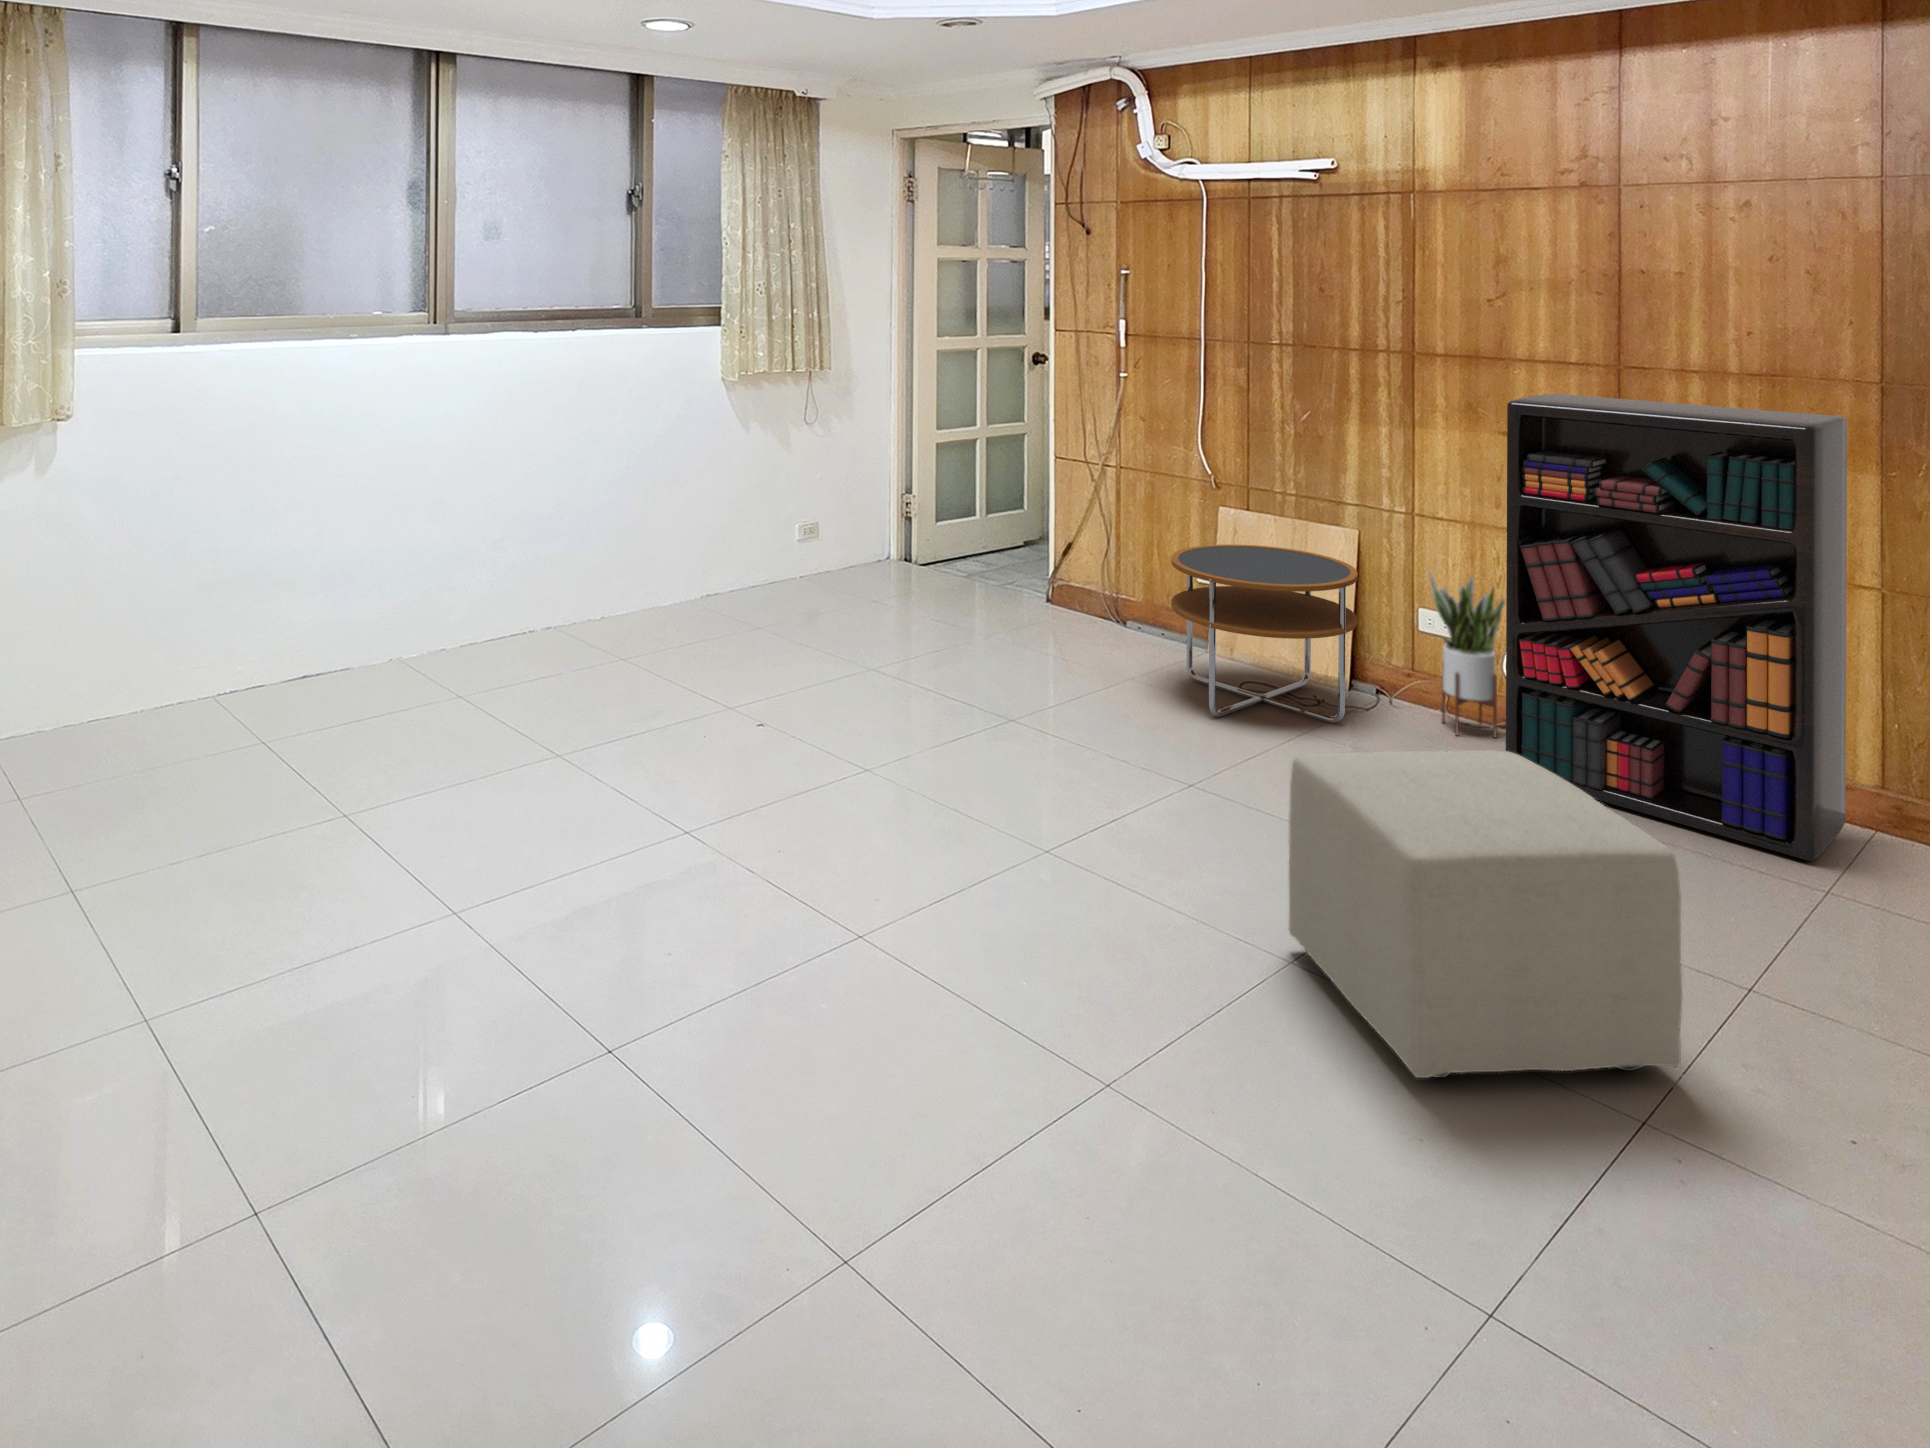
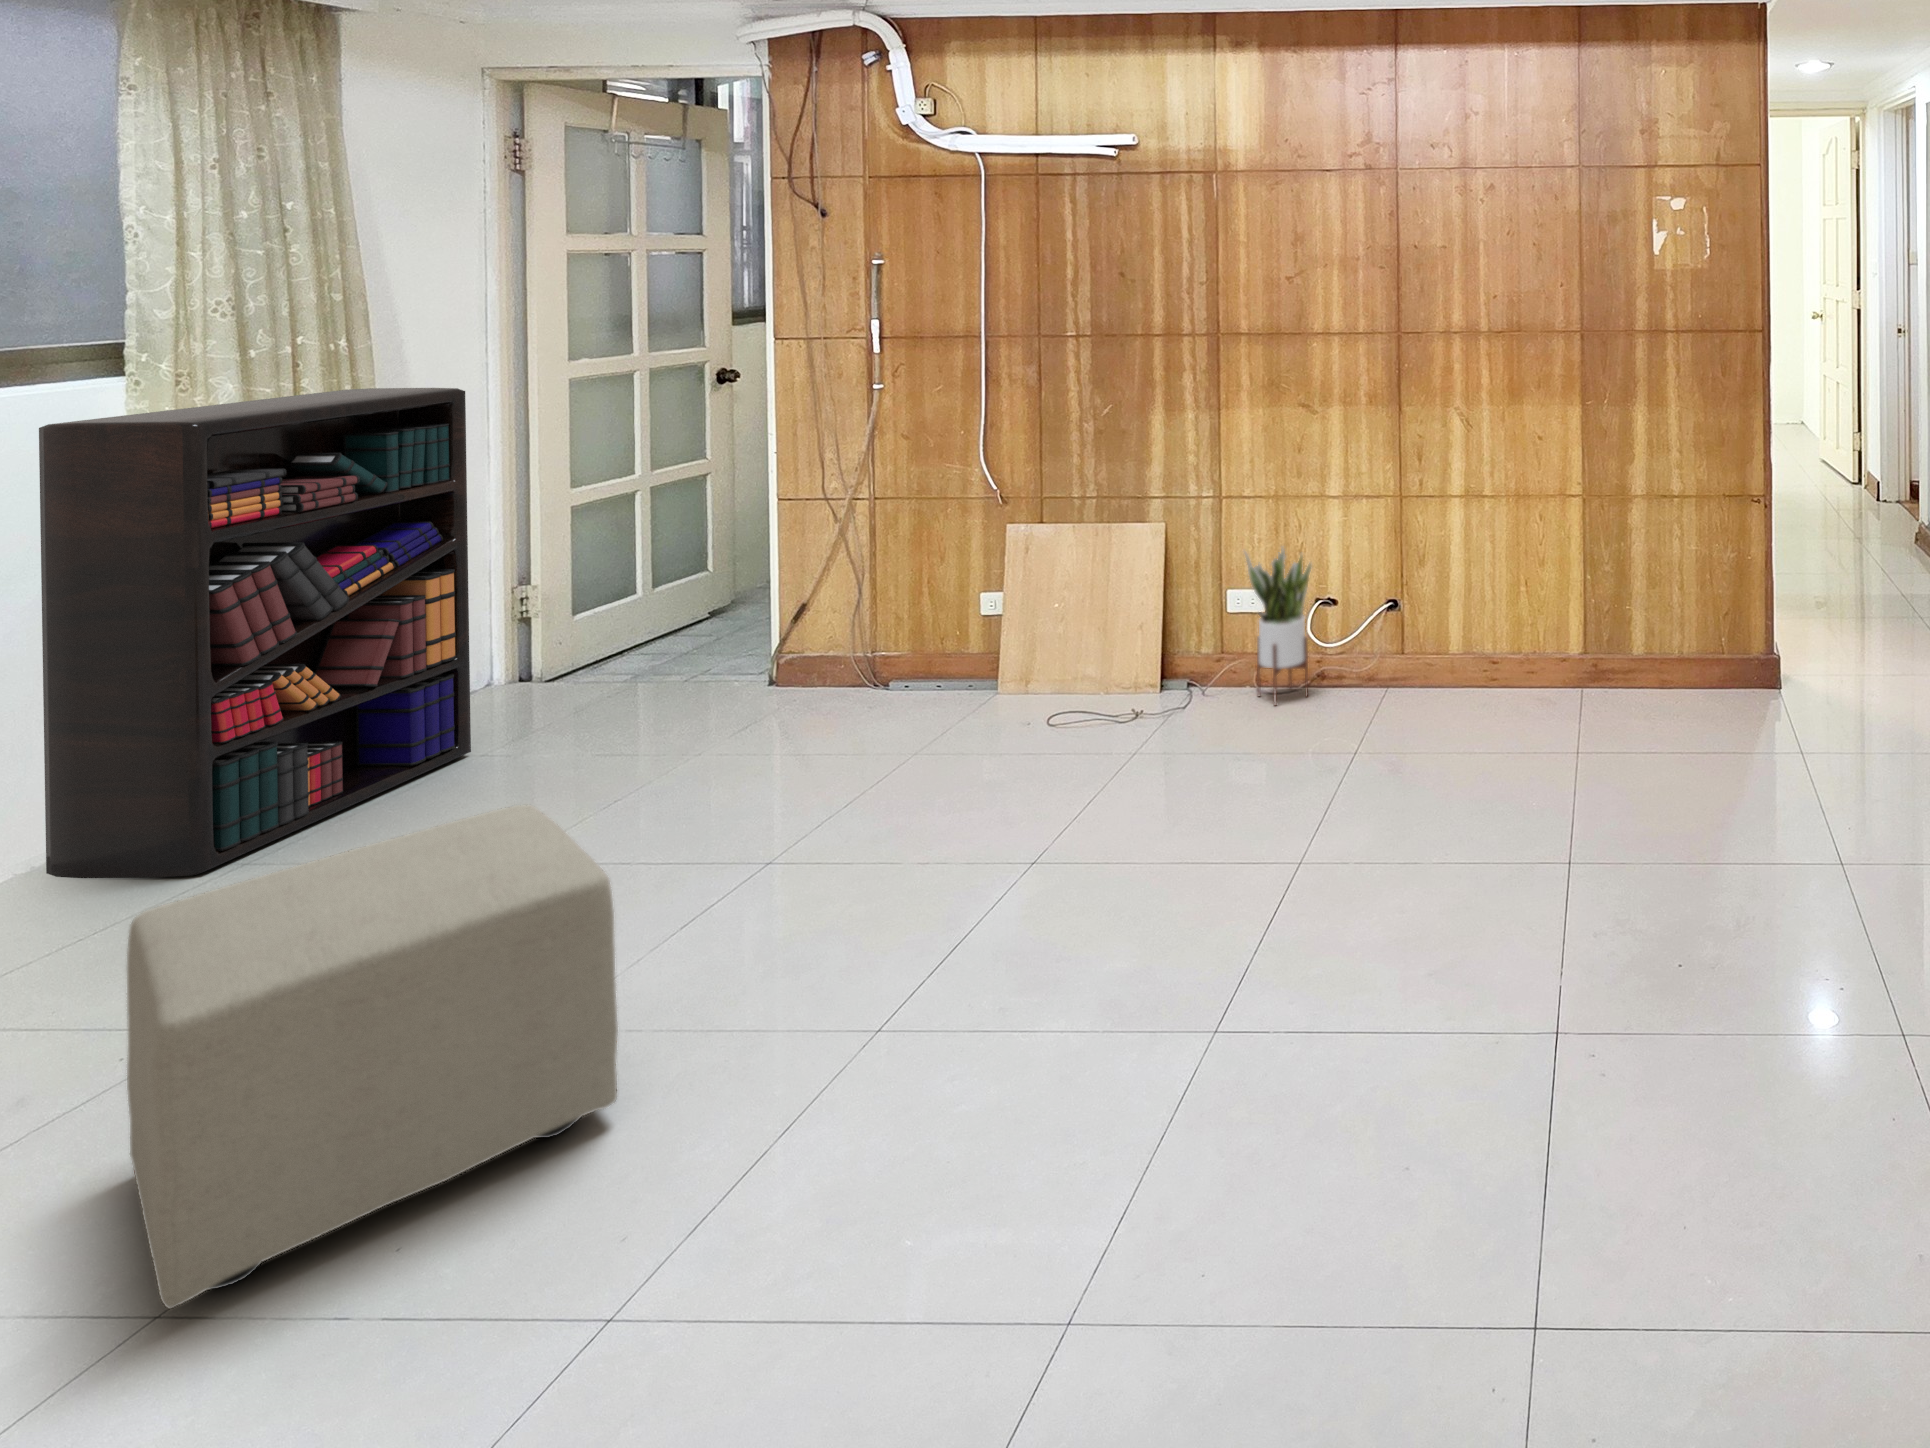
bookshelf: present [1506,394,1847,861] -> present [39,388,471,878]
side table: present [1171,545,1358,723] -> none [969,555,1178,765]
ottoman: present [1289,750,1682,1078] -> present [127,804,618,1308]

